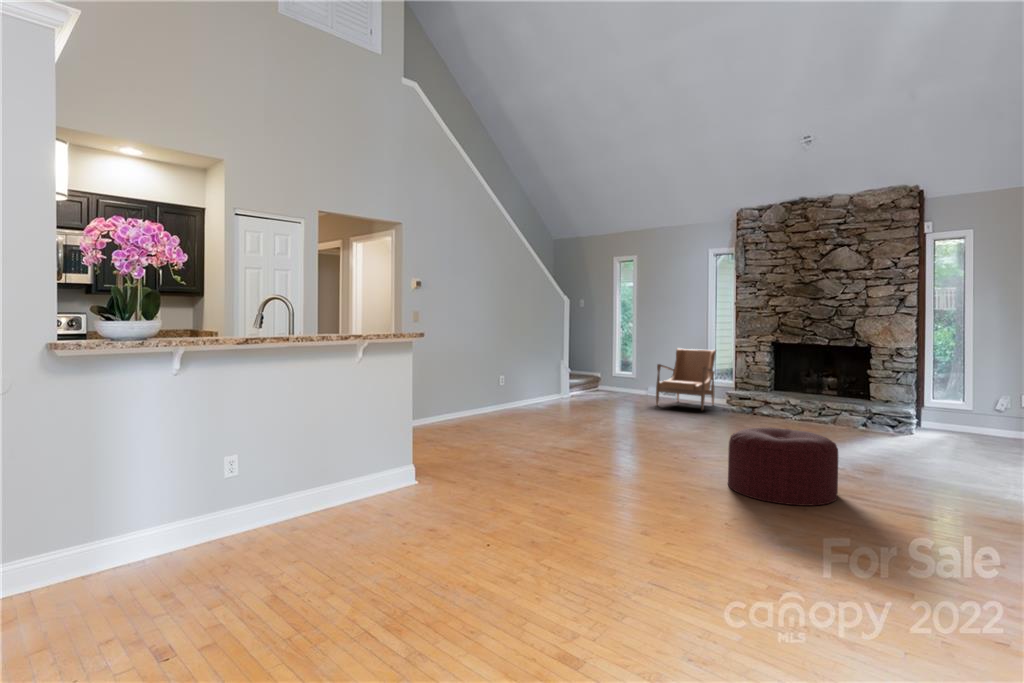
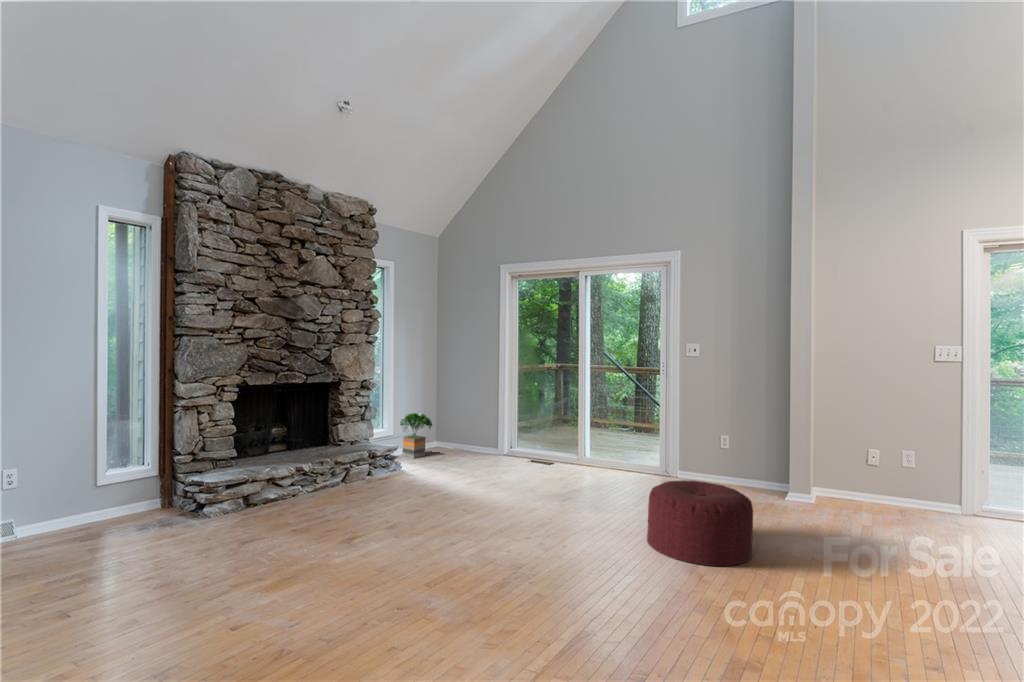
armchair: present [656,348,716,410] -> none [32,410,186,569]
potted tree: none [963,390,1005,441] -> present [400,413,432,458]

